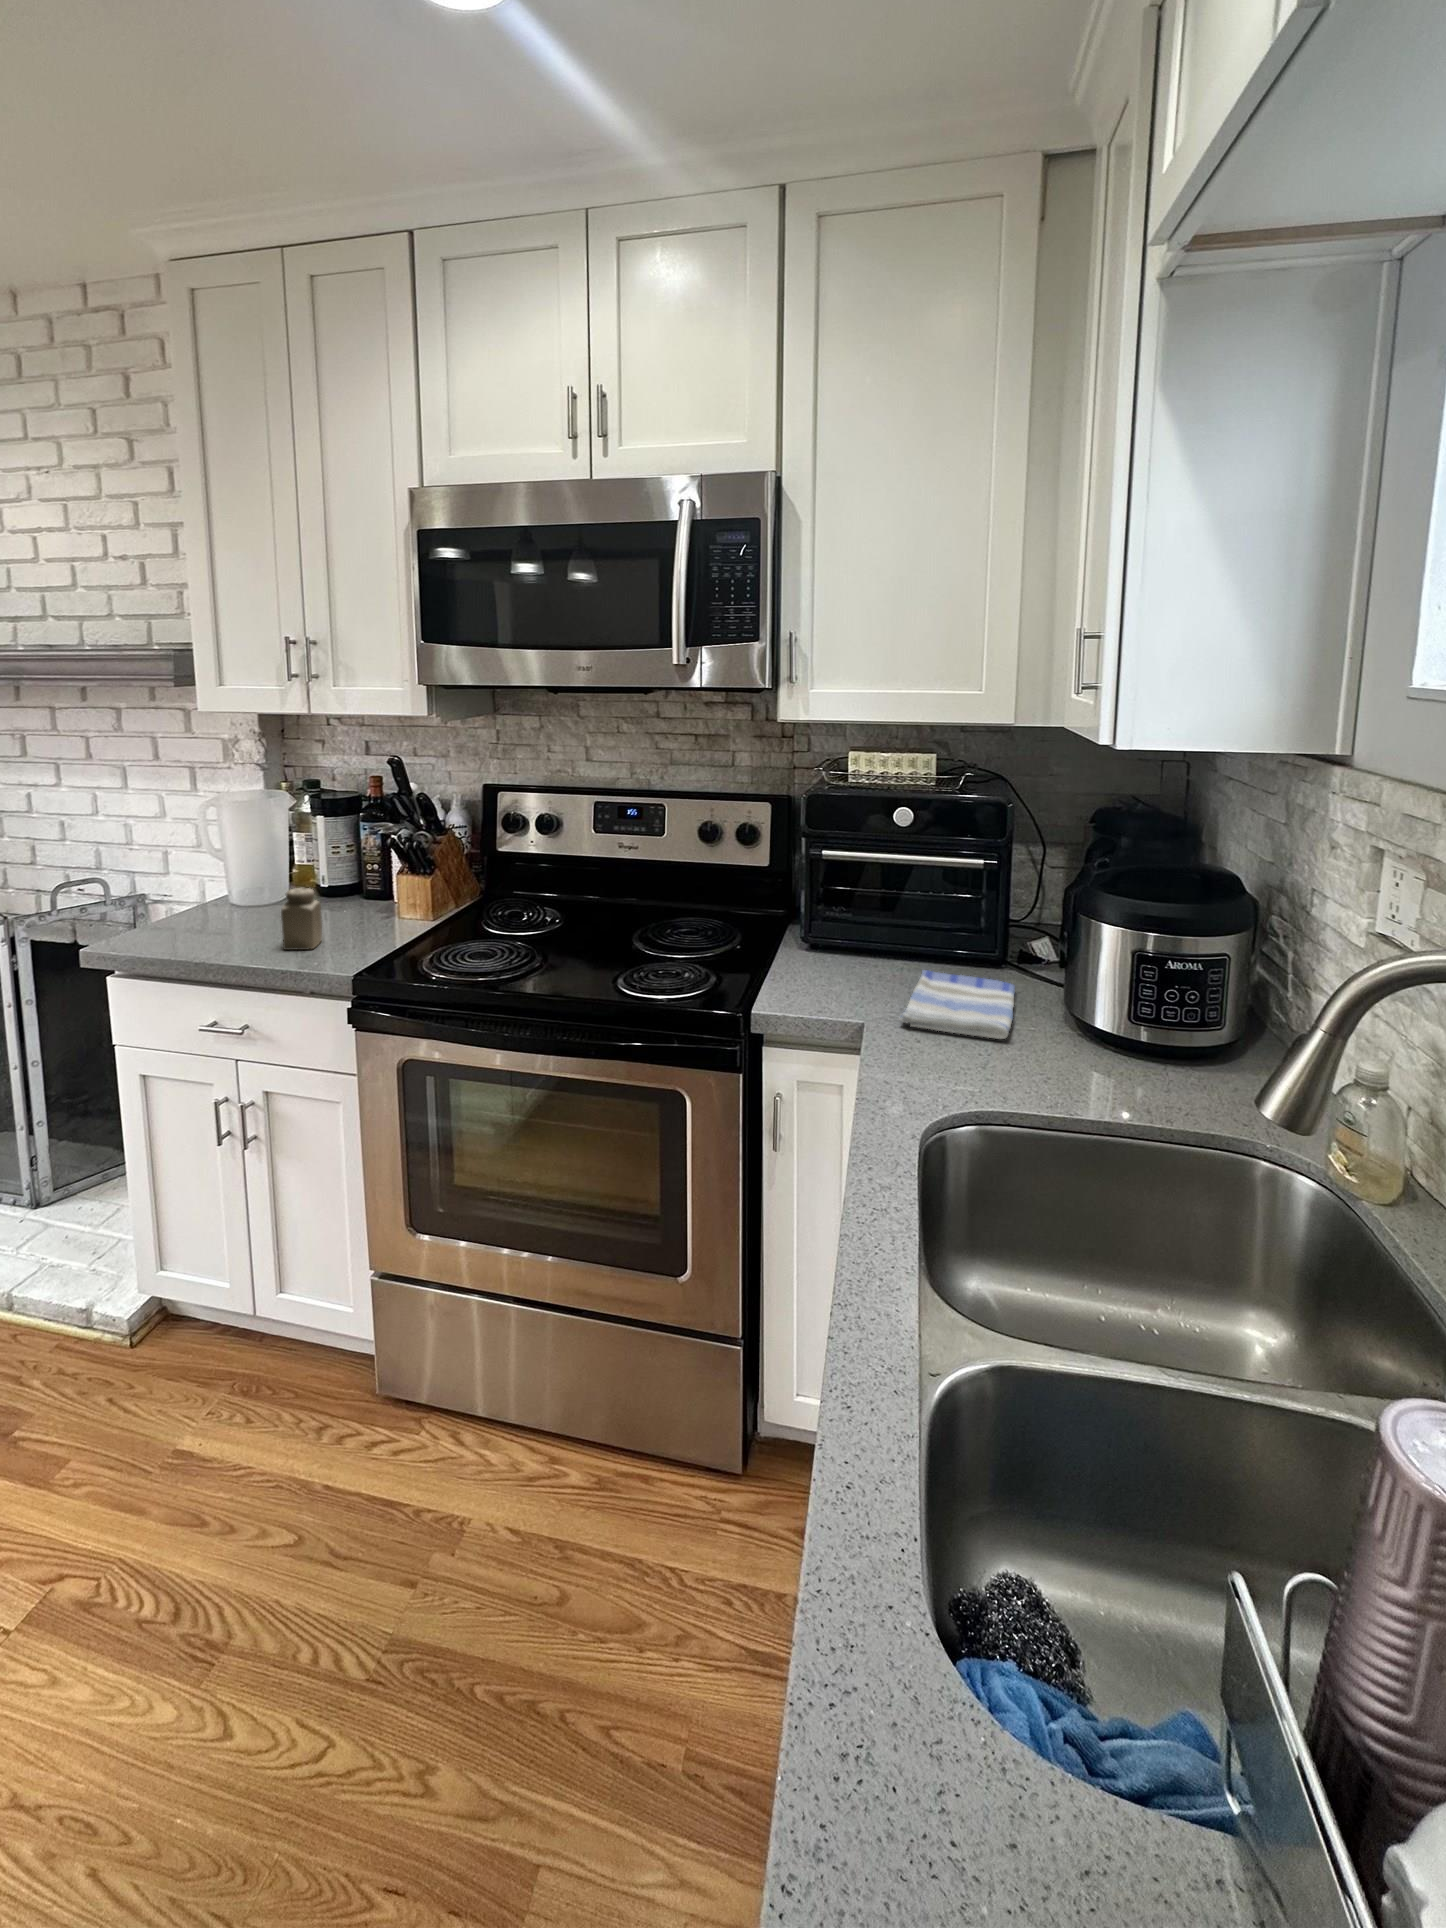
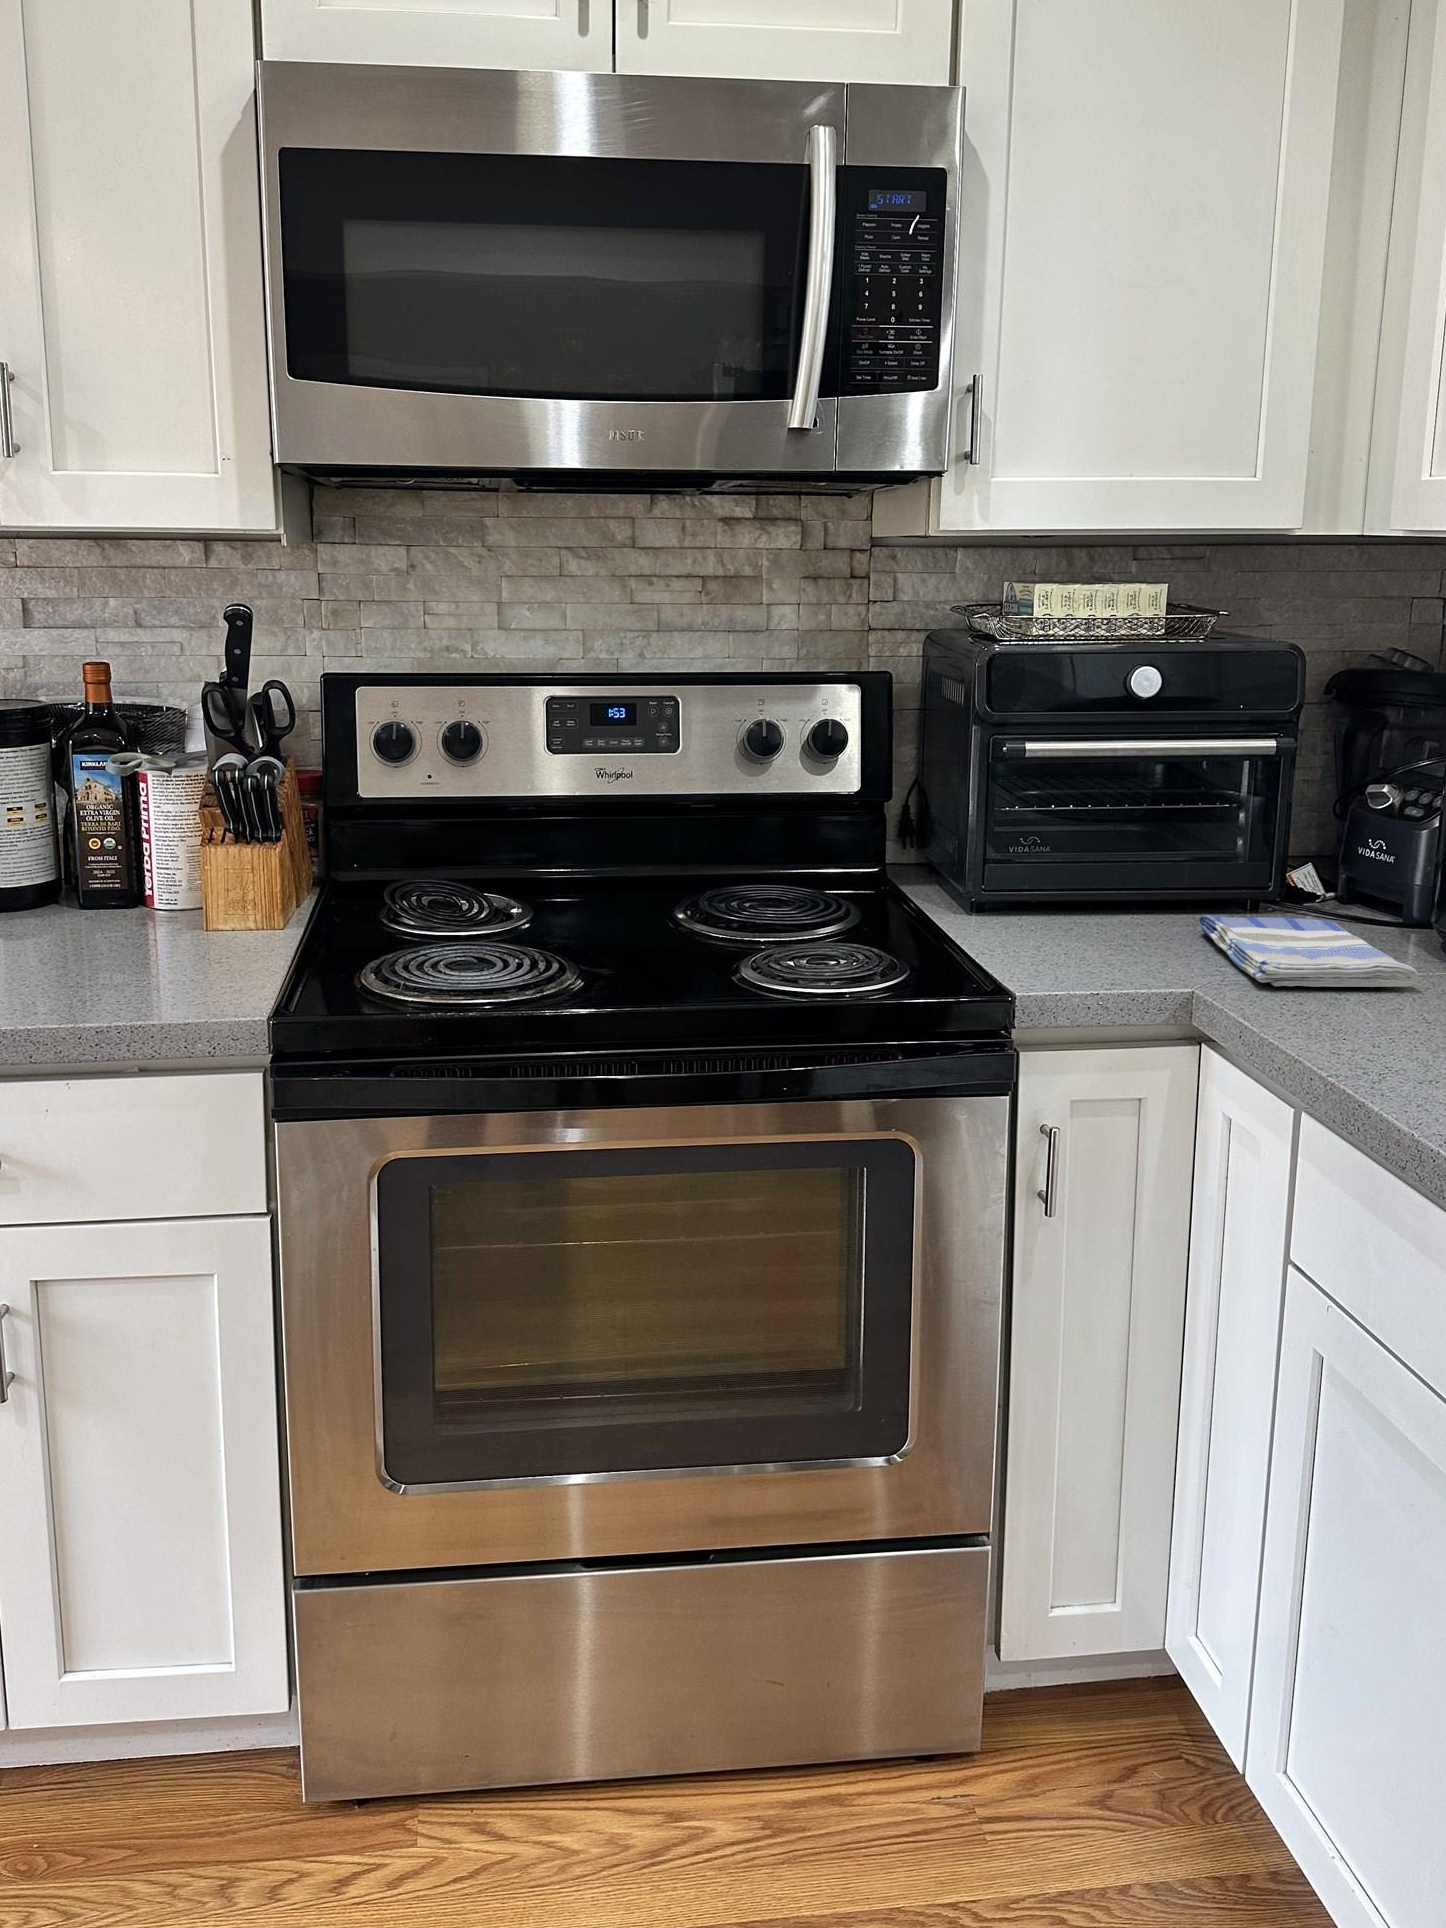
salt shaker: present [281,888,322,950] -> none [41,870,114,995]

